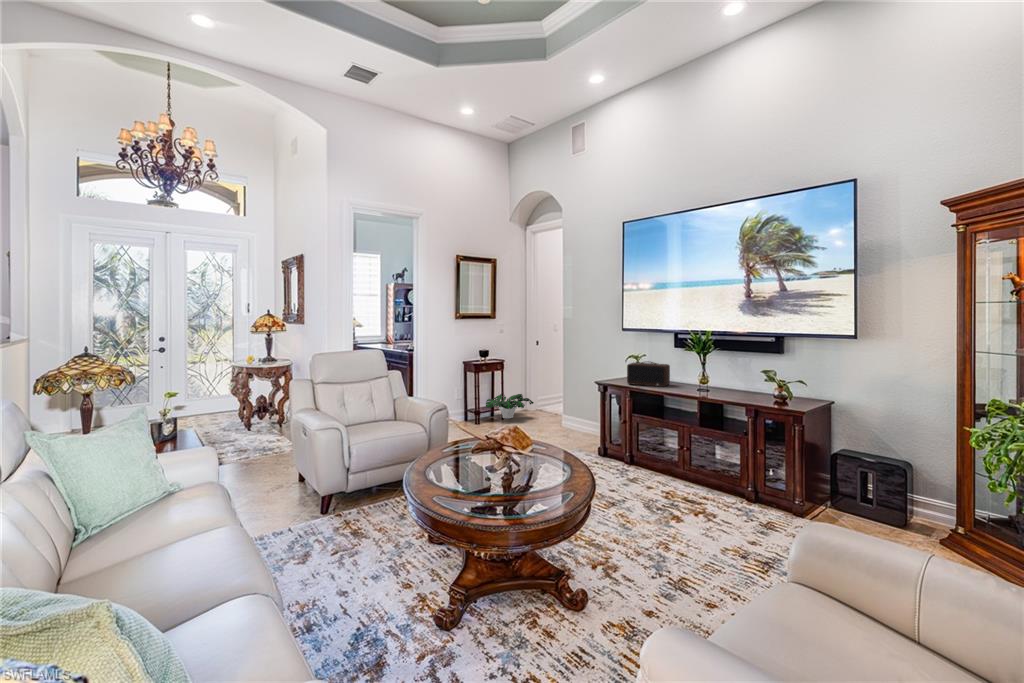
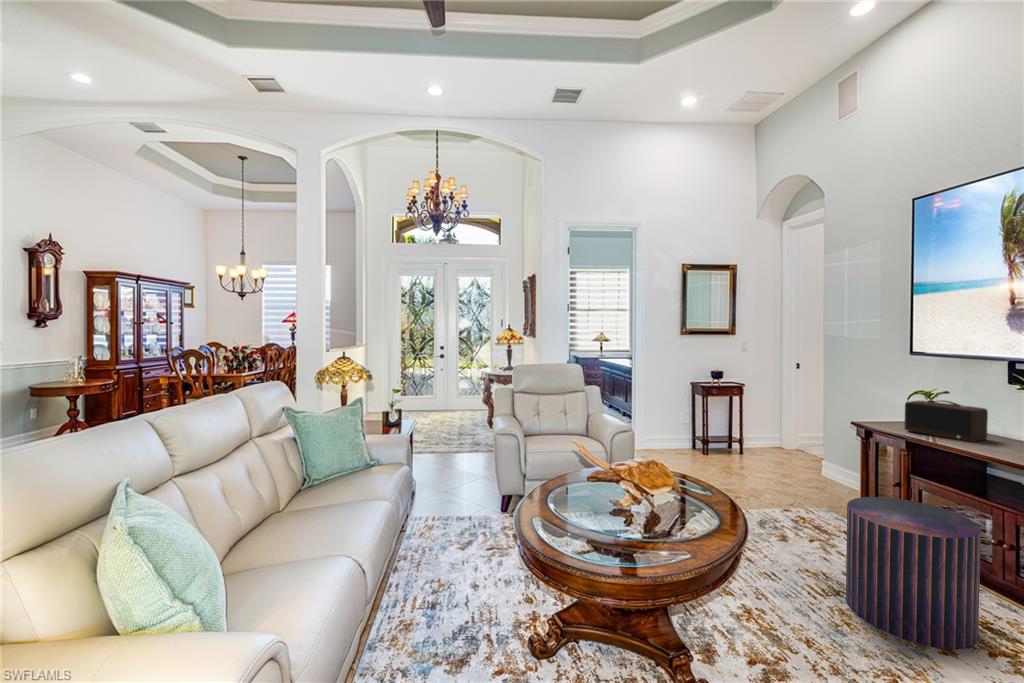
potted plant: present [486,394,534,419] -> none [718,425,784,456]
pouf: none [619,431,690,522] -> present [846,497,981,649]

